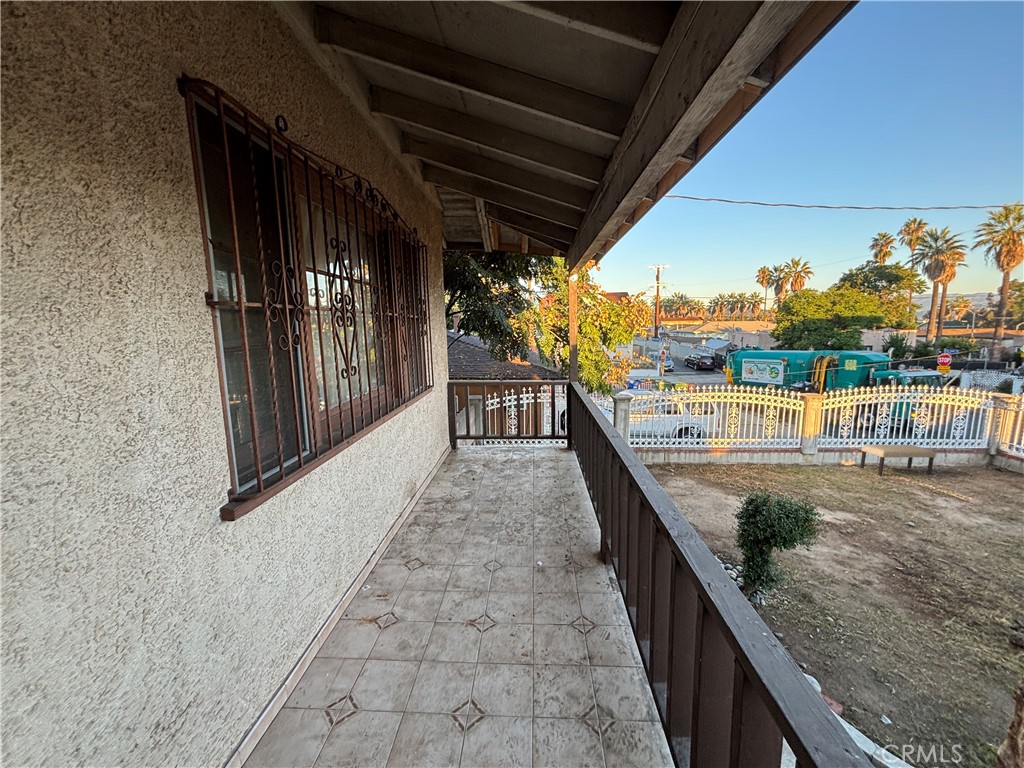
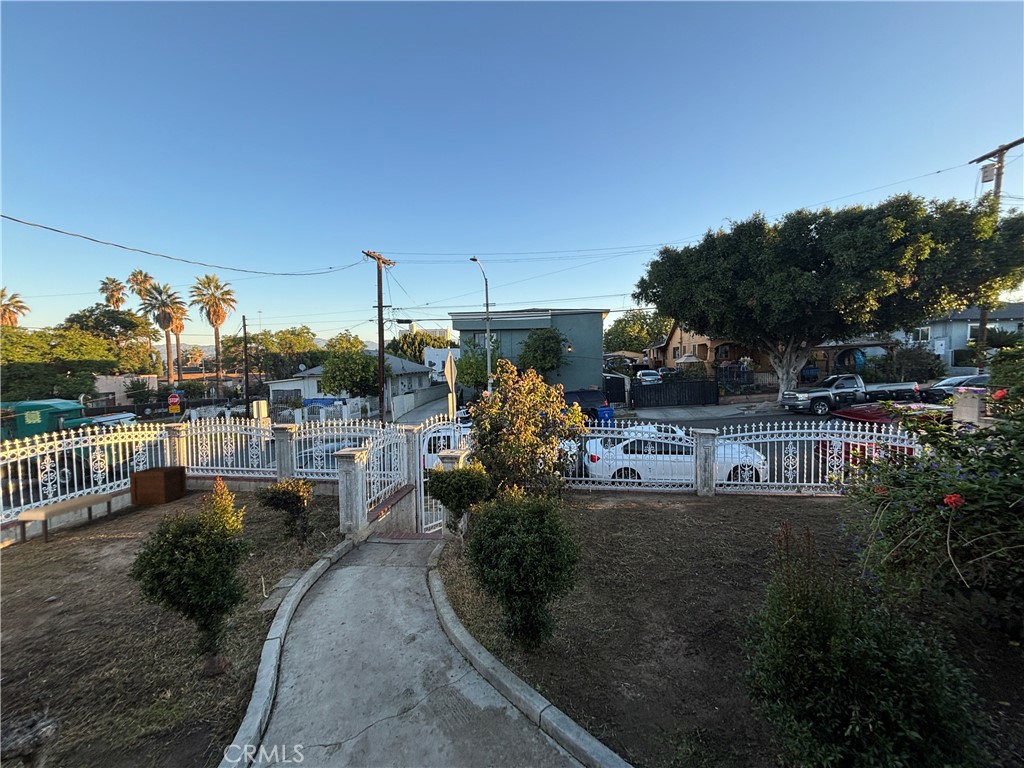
wooden crate: none [943,434,1016,477] -> present [130,466,186,505]

